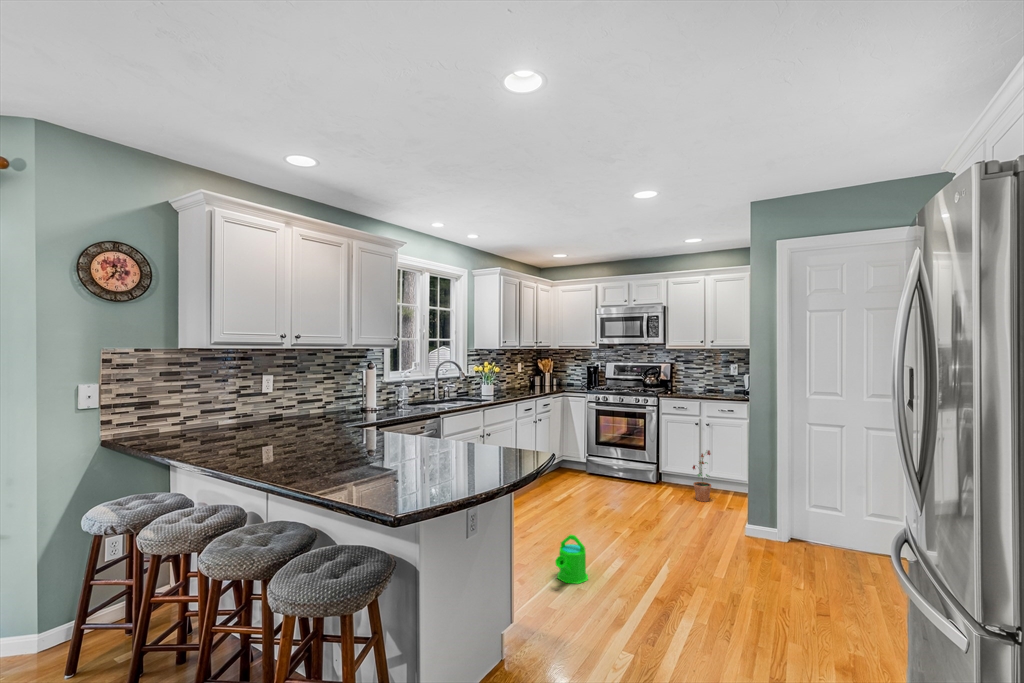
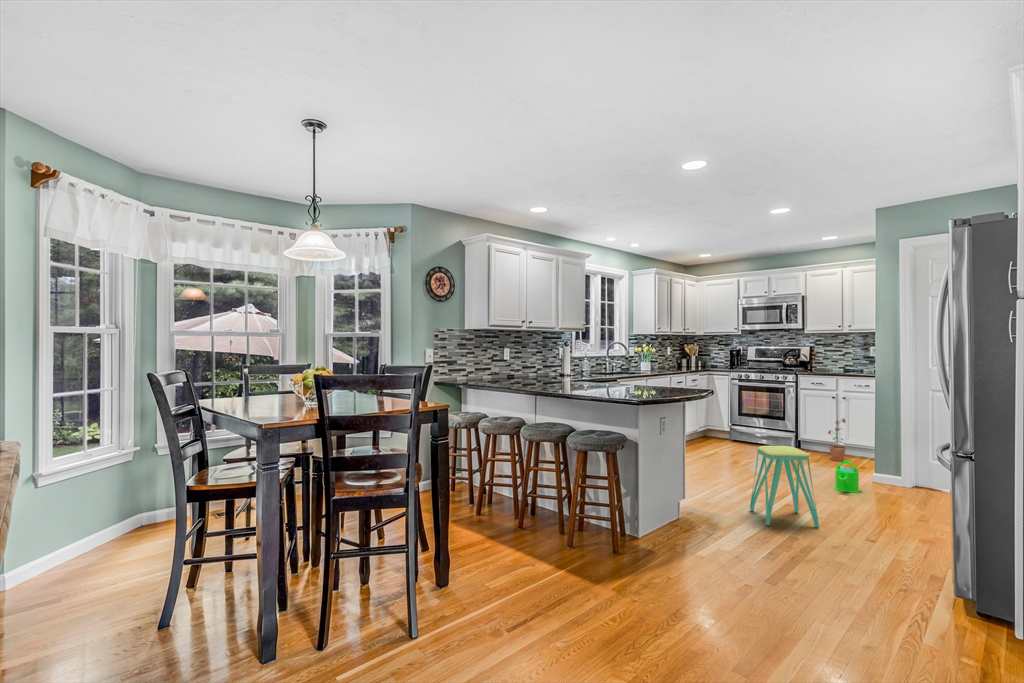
stool: none [605,526,701,665] -> present [750,446,819,528]
watering can: present [555,535,588,584] -> present [834,460,860,493]

